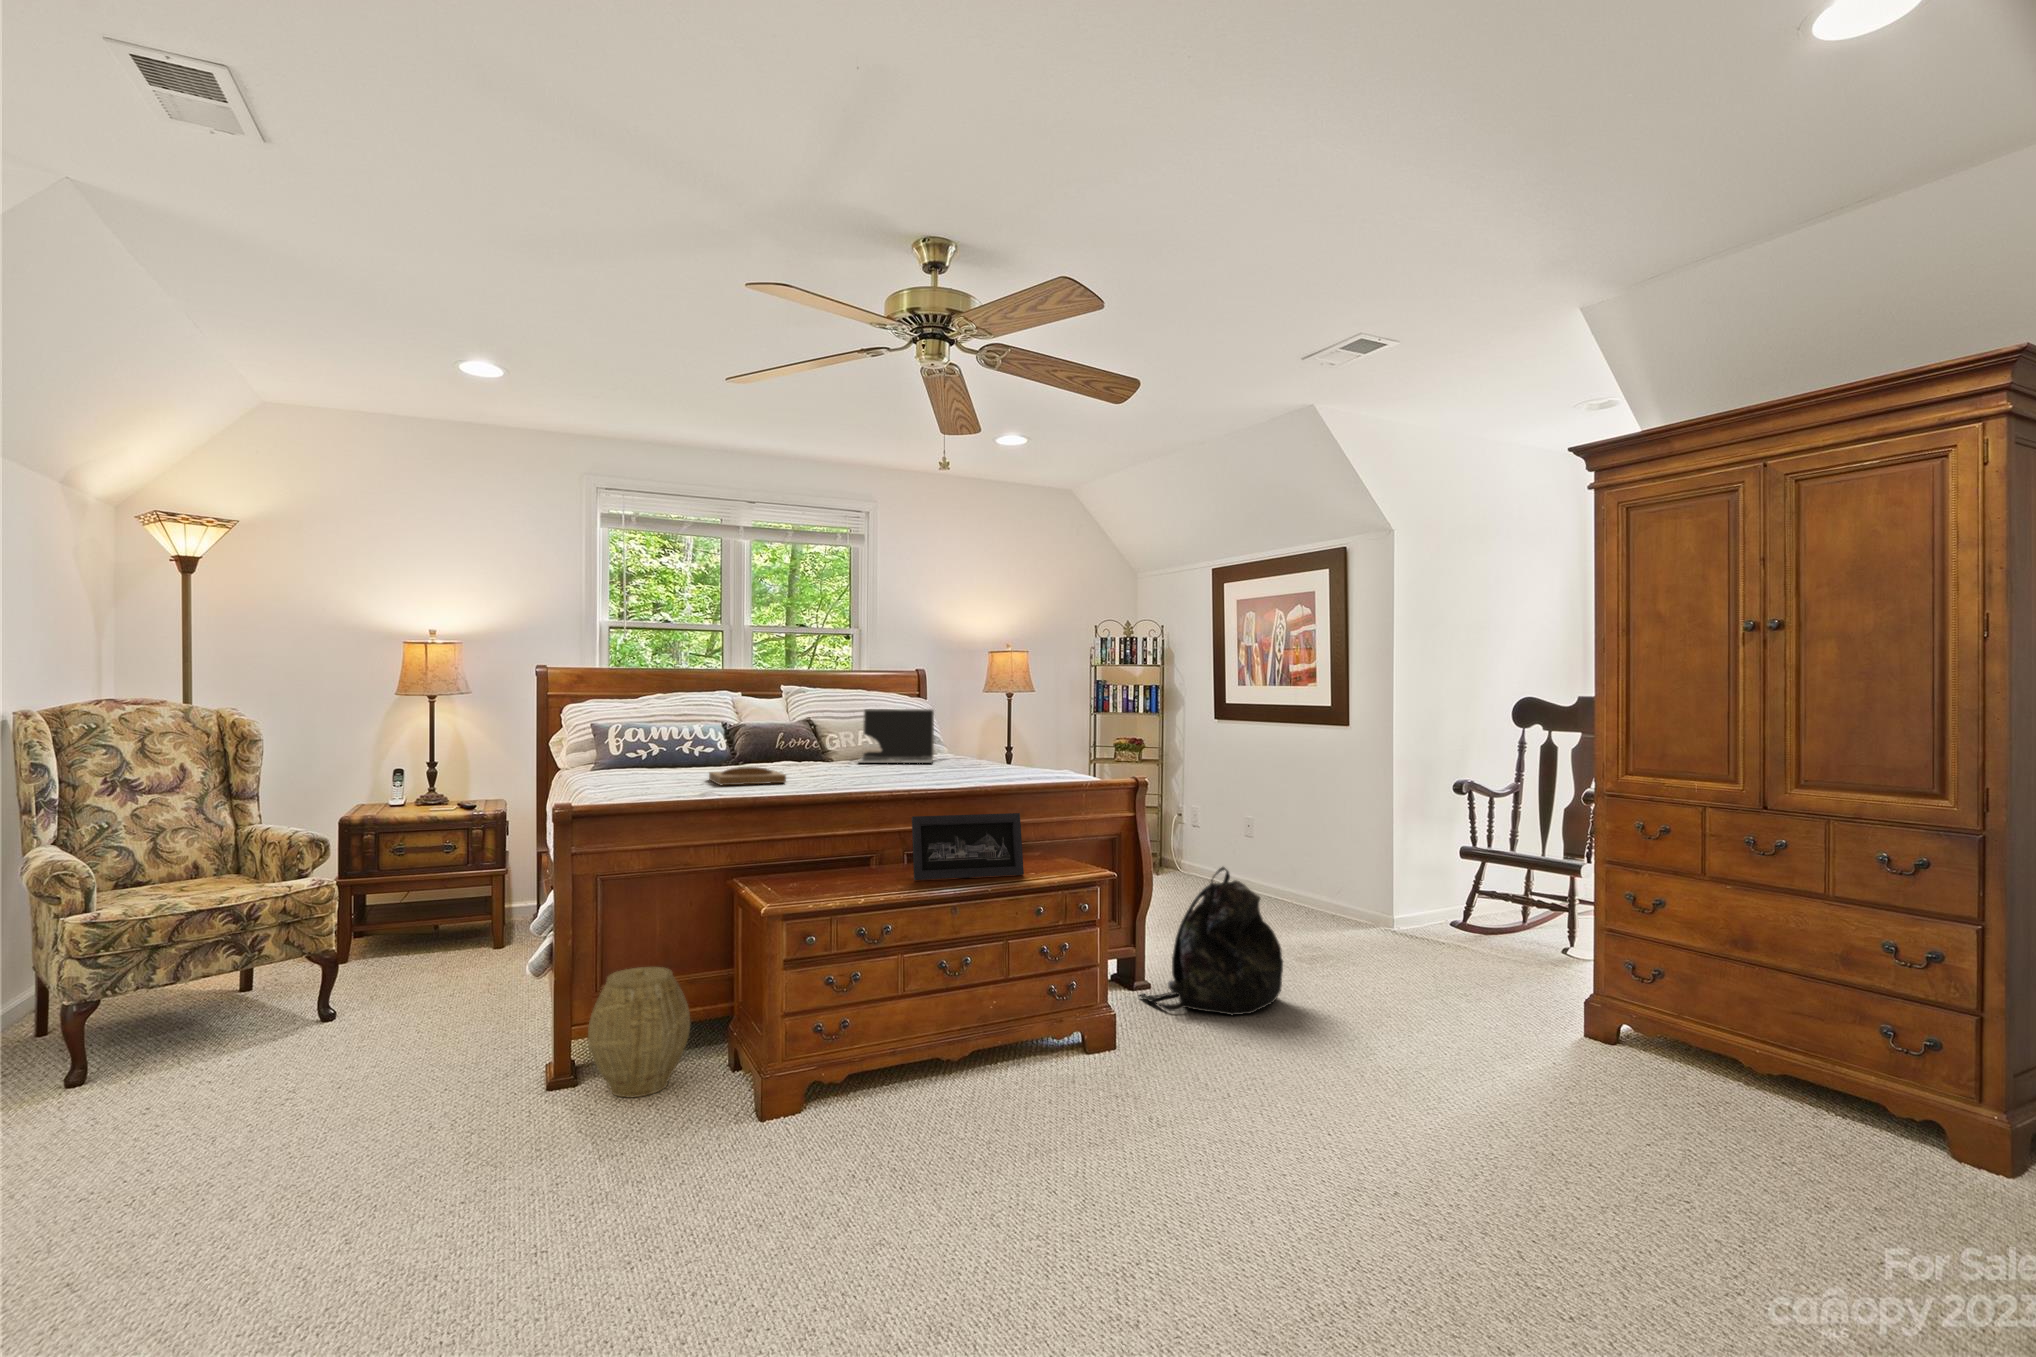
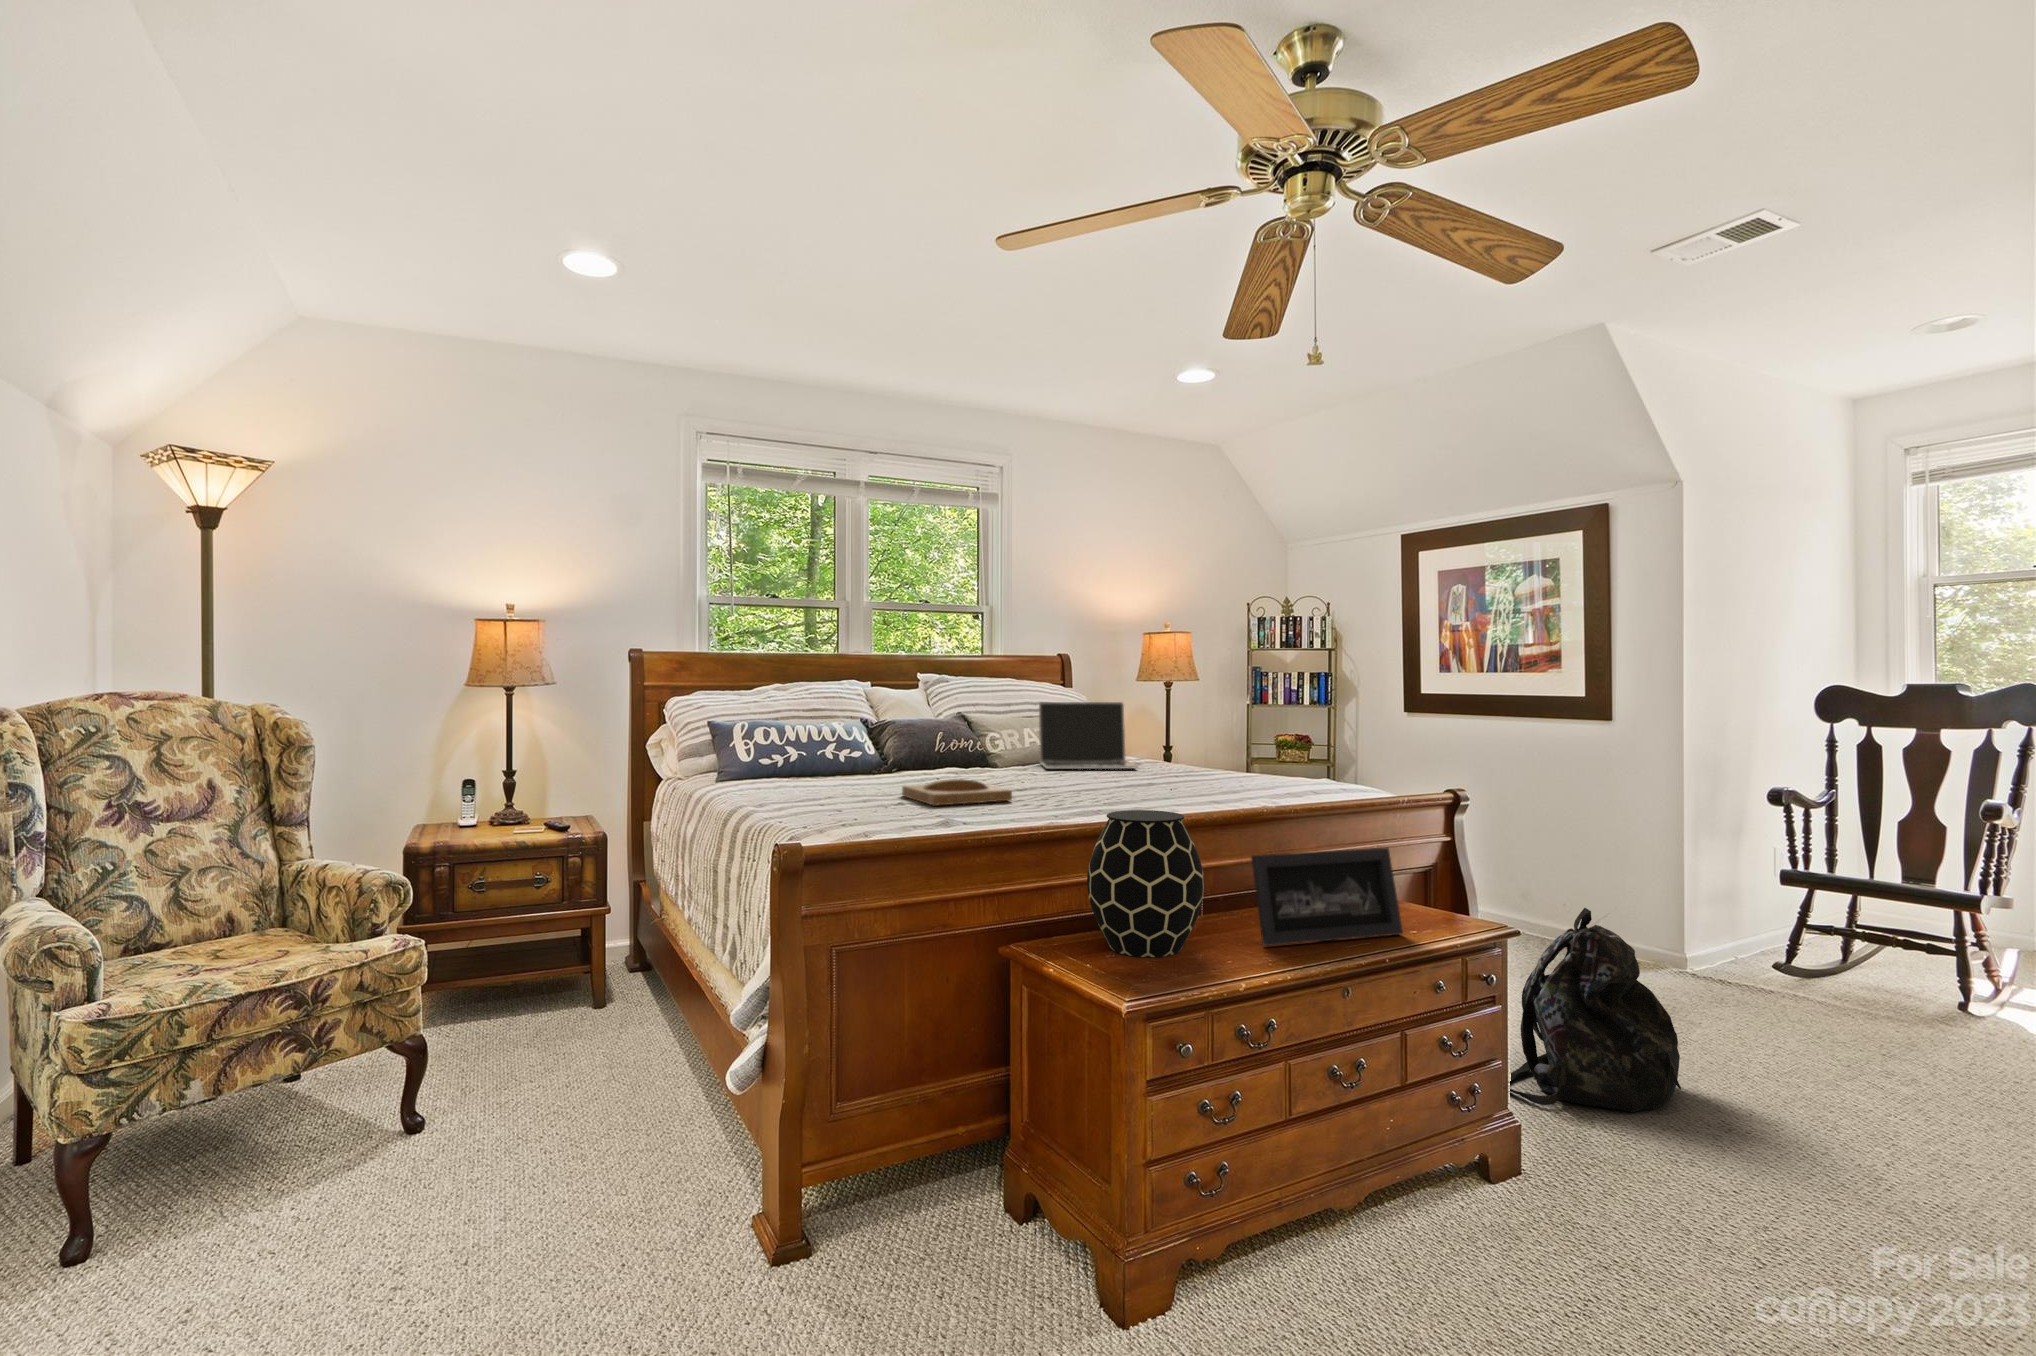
vase: none [789,785,873,886] -> present [1087,810,1204,957]
woven basket: present [588,967,690,1098] -> none [834,1078,975,1283]

